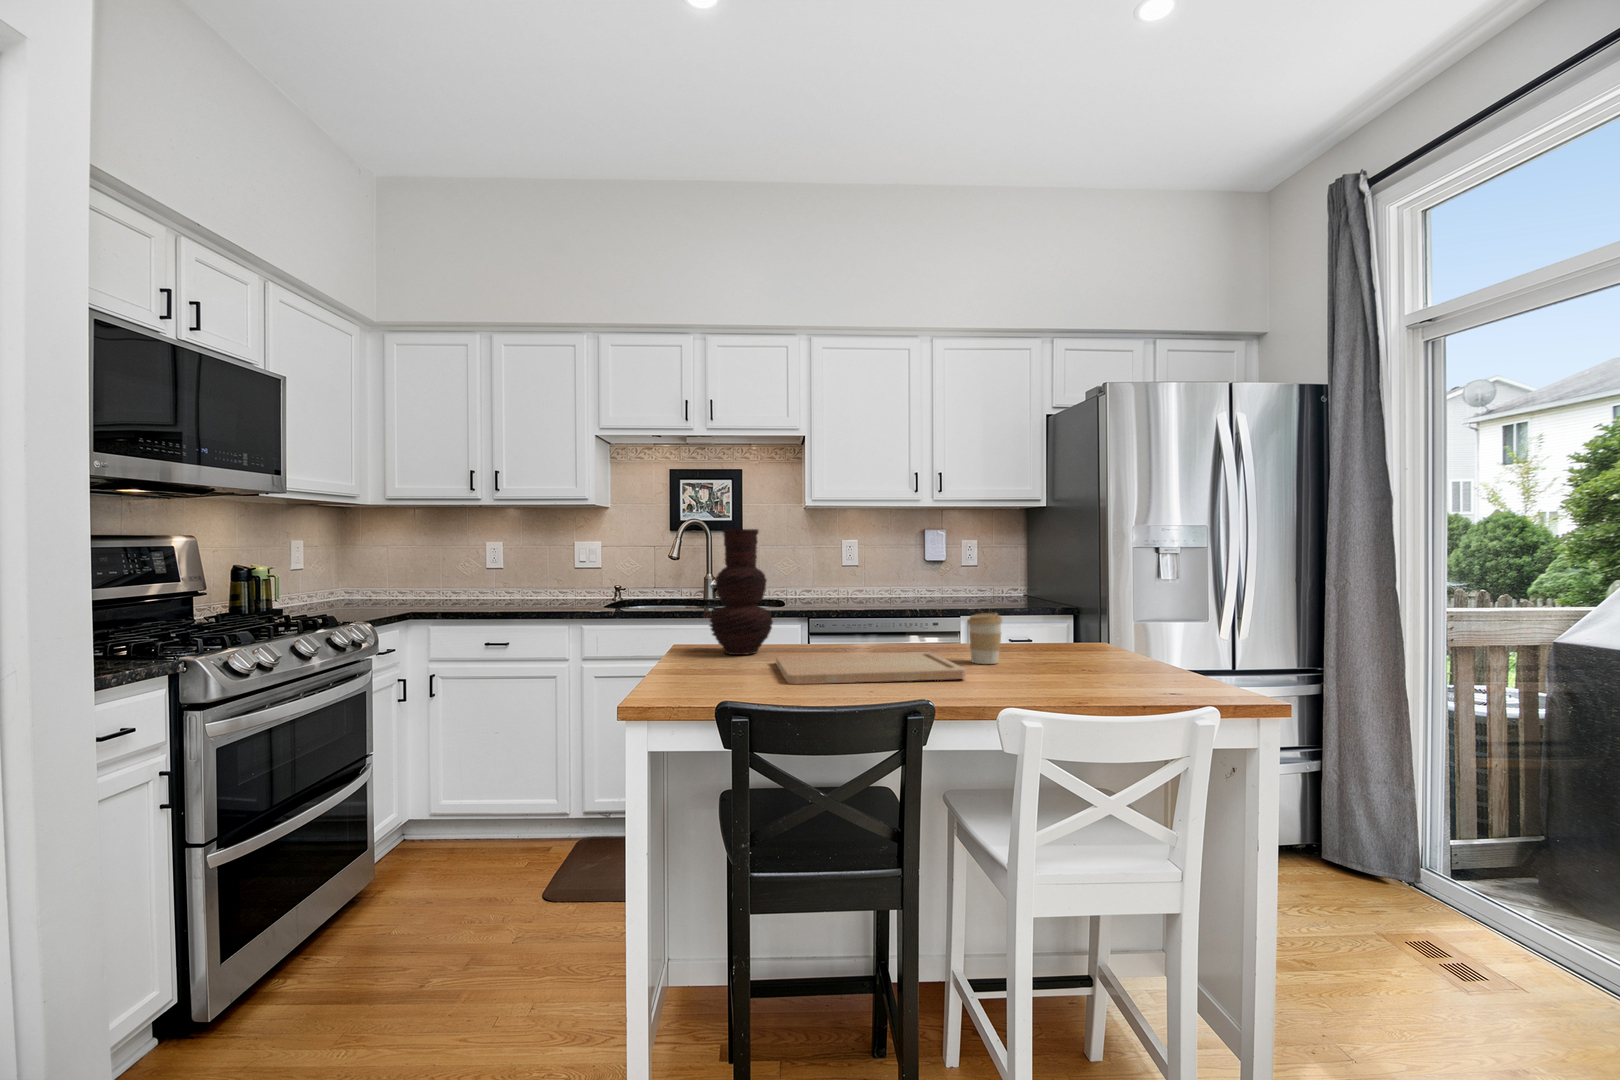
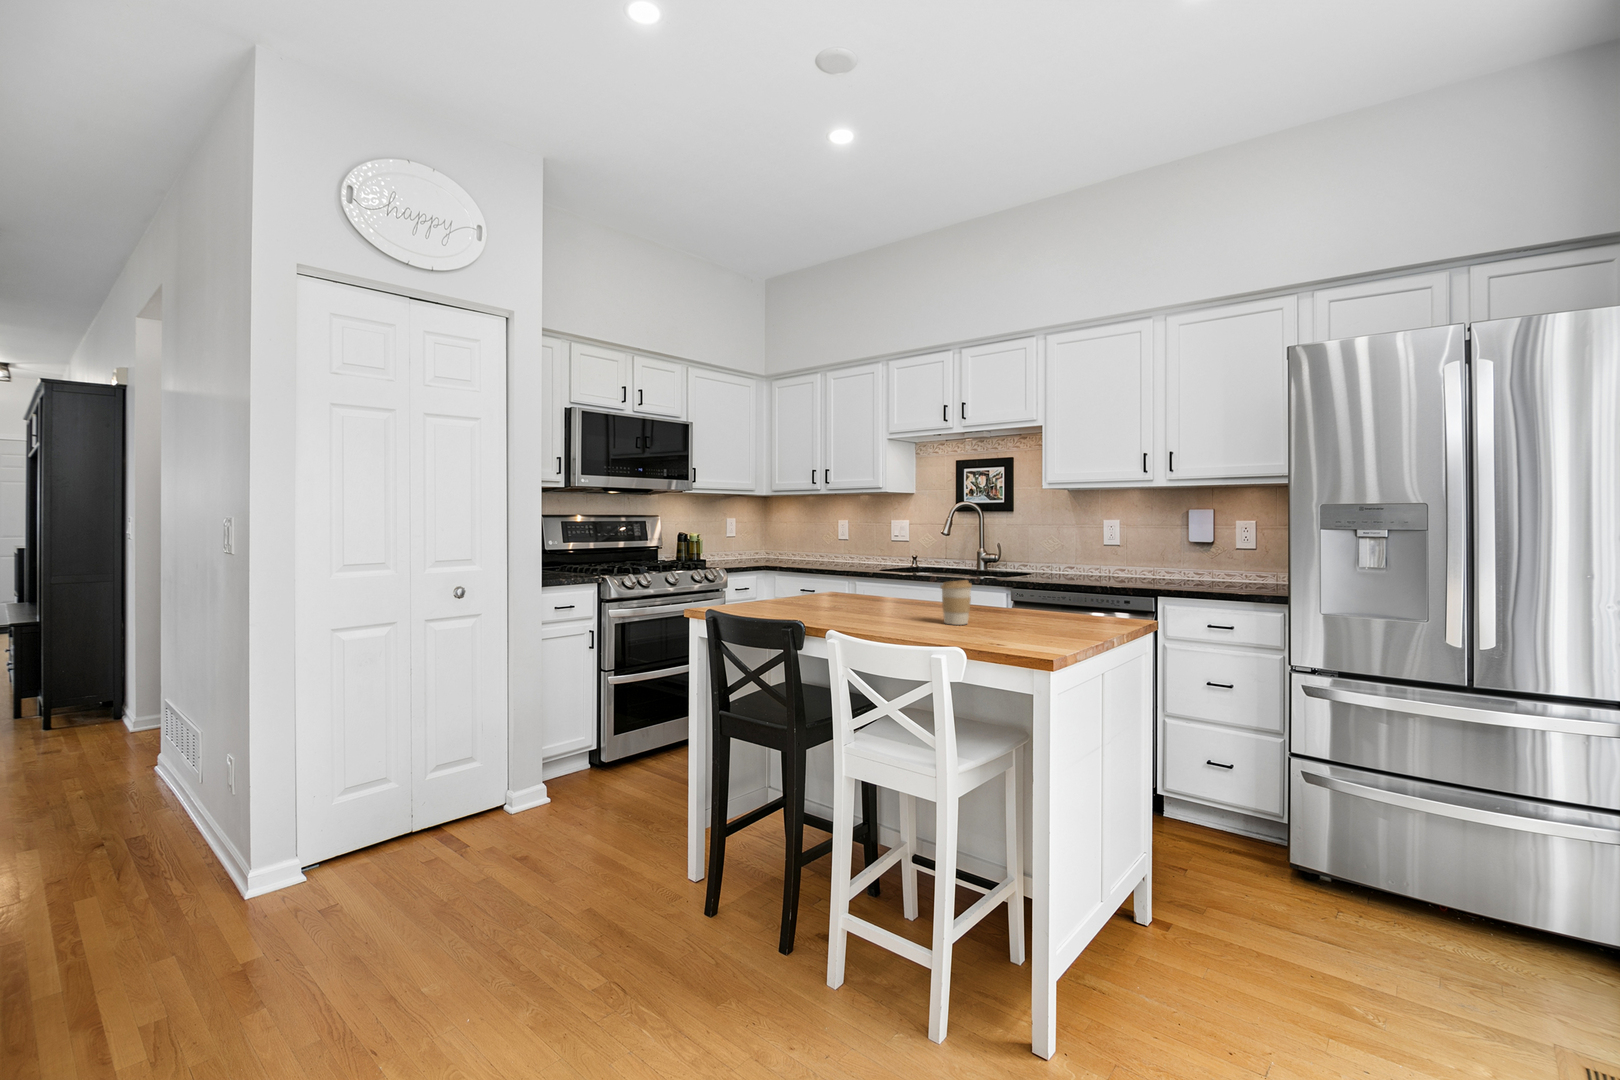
vase: present [710,529,773,655] -> none [801,507,848,601]
cutting board: present [776,652,966,684] -> none [763,601,919,627]

